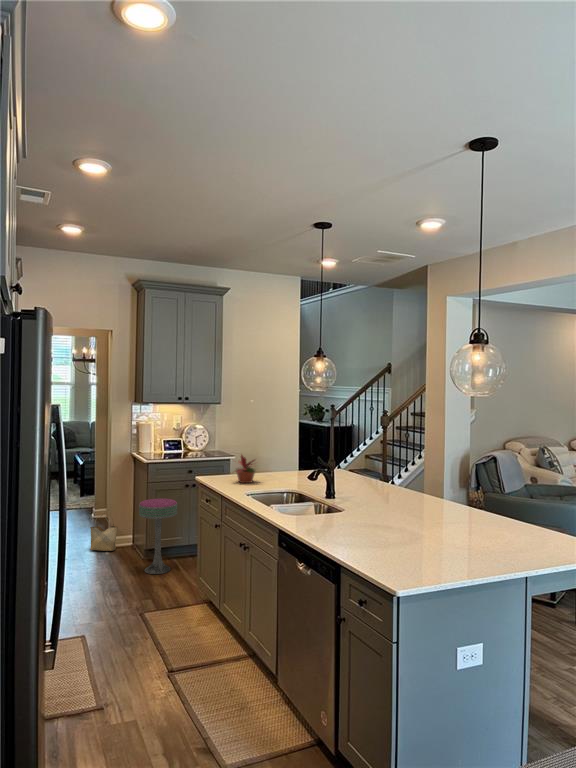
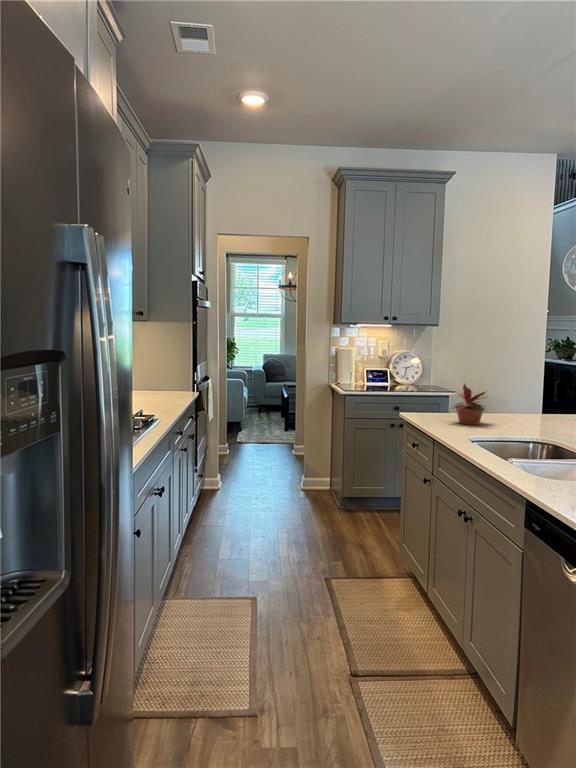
bar stool: present [139,499,177,574] -> none [333,439,379,530]
woven basket: present [90,513,118,551] -> none [282,451,312,495]

